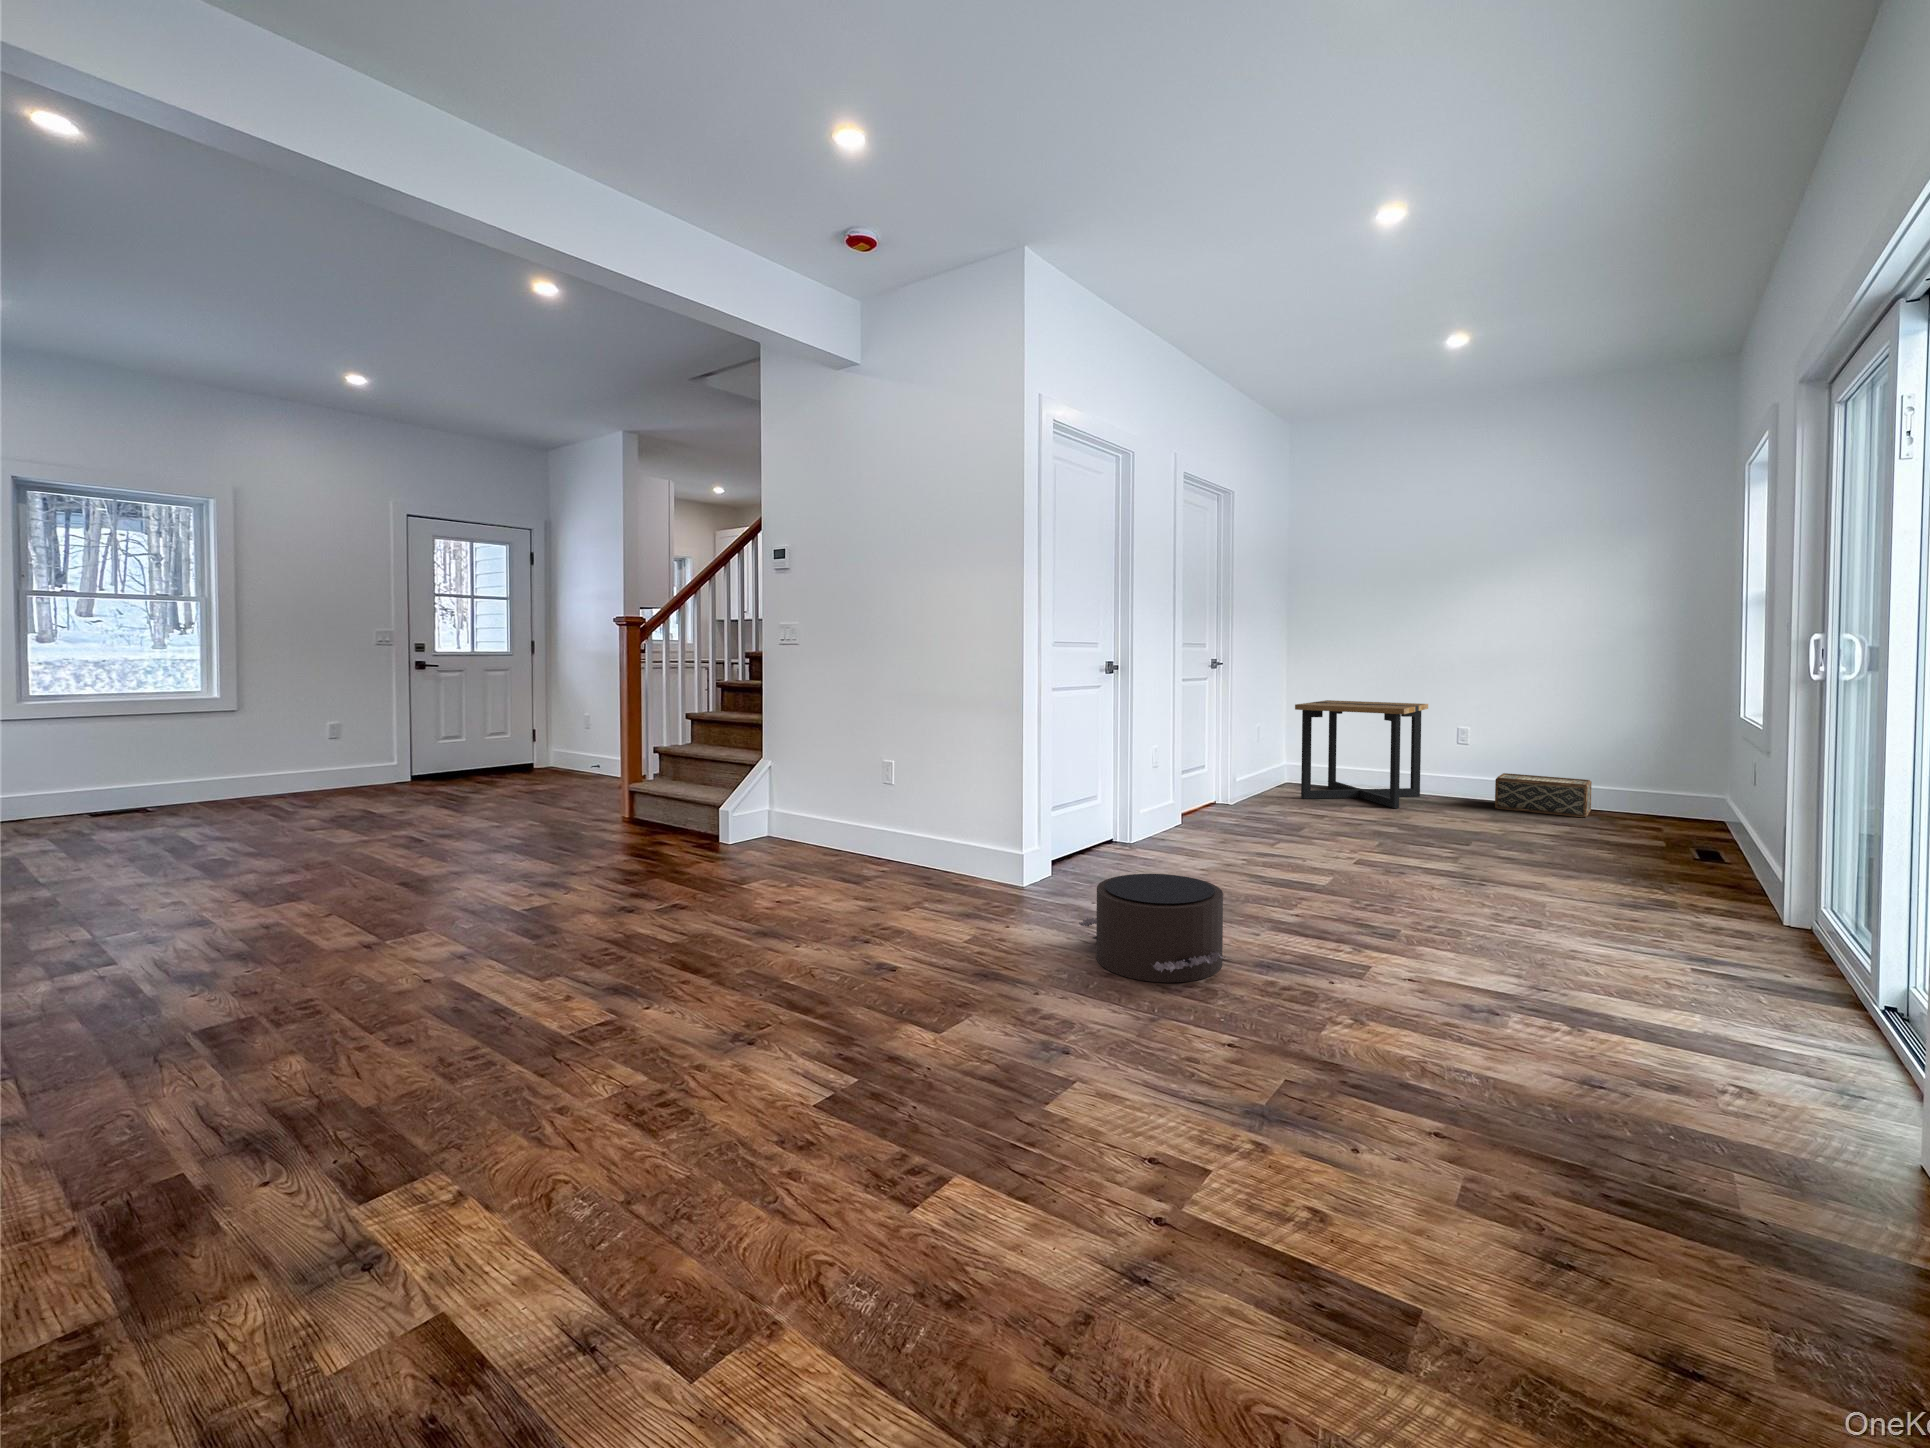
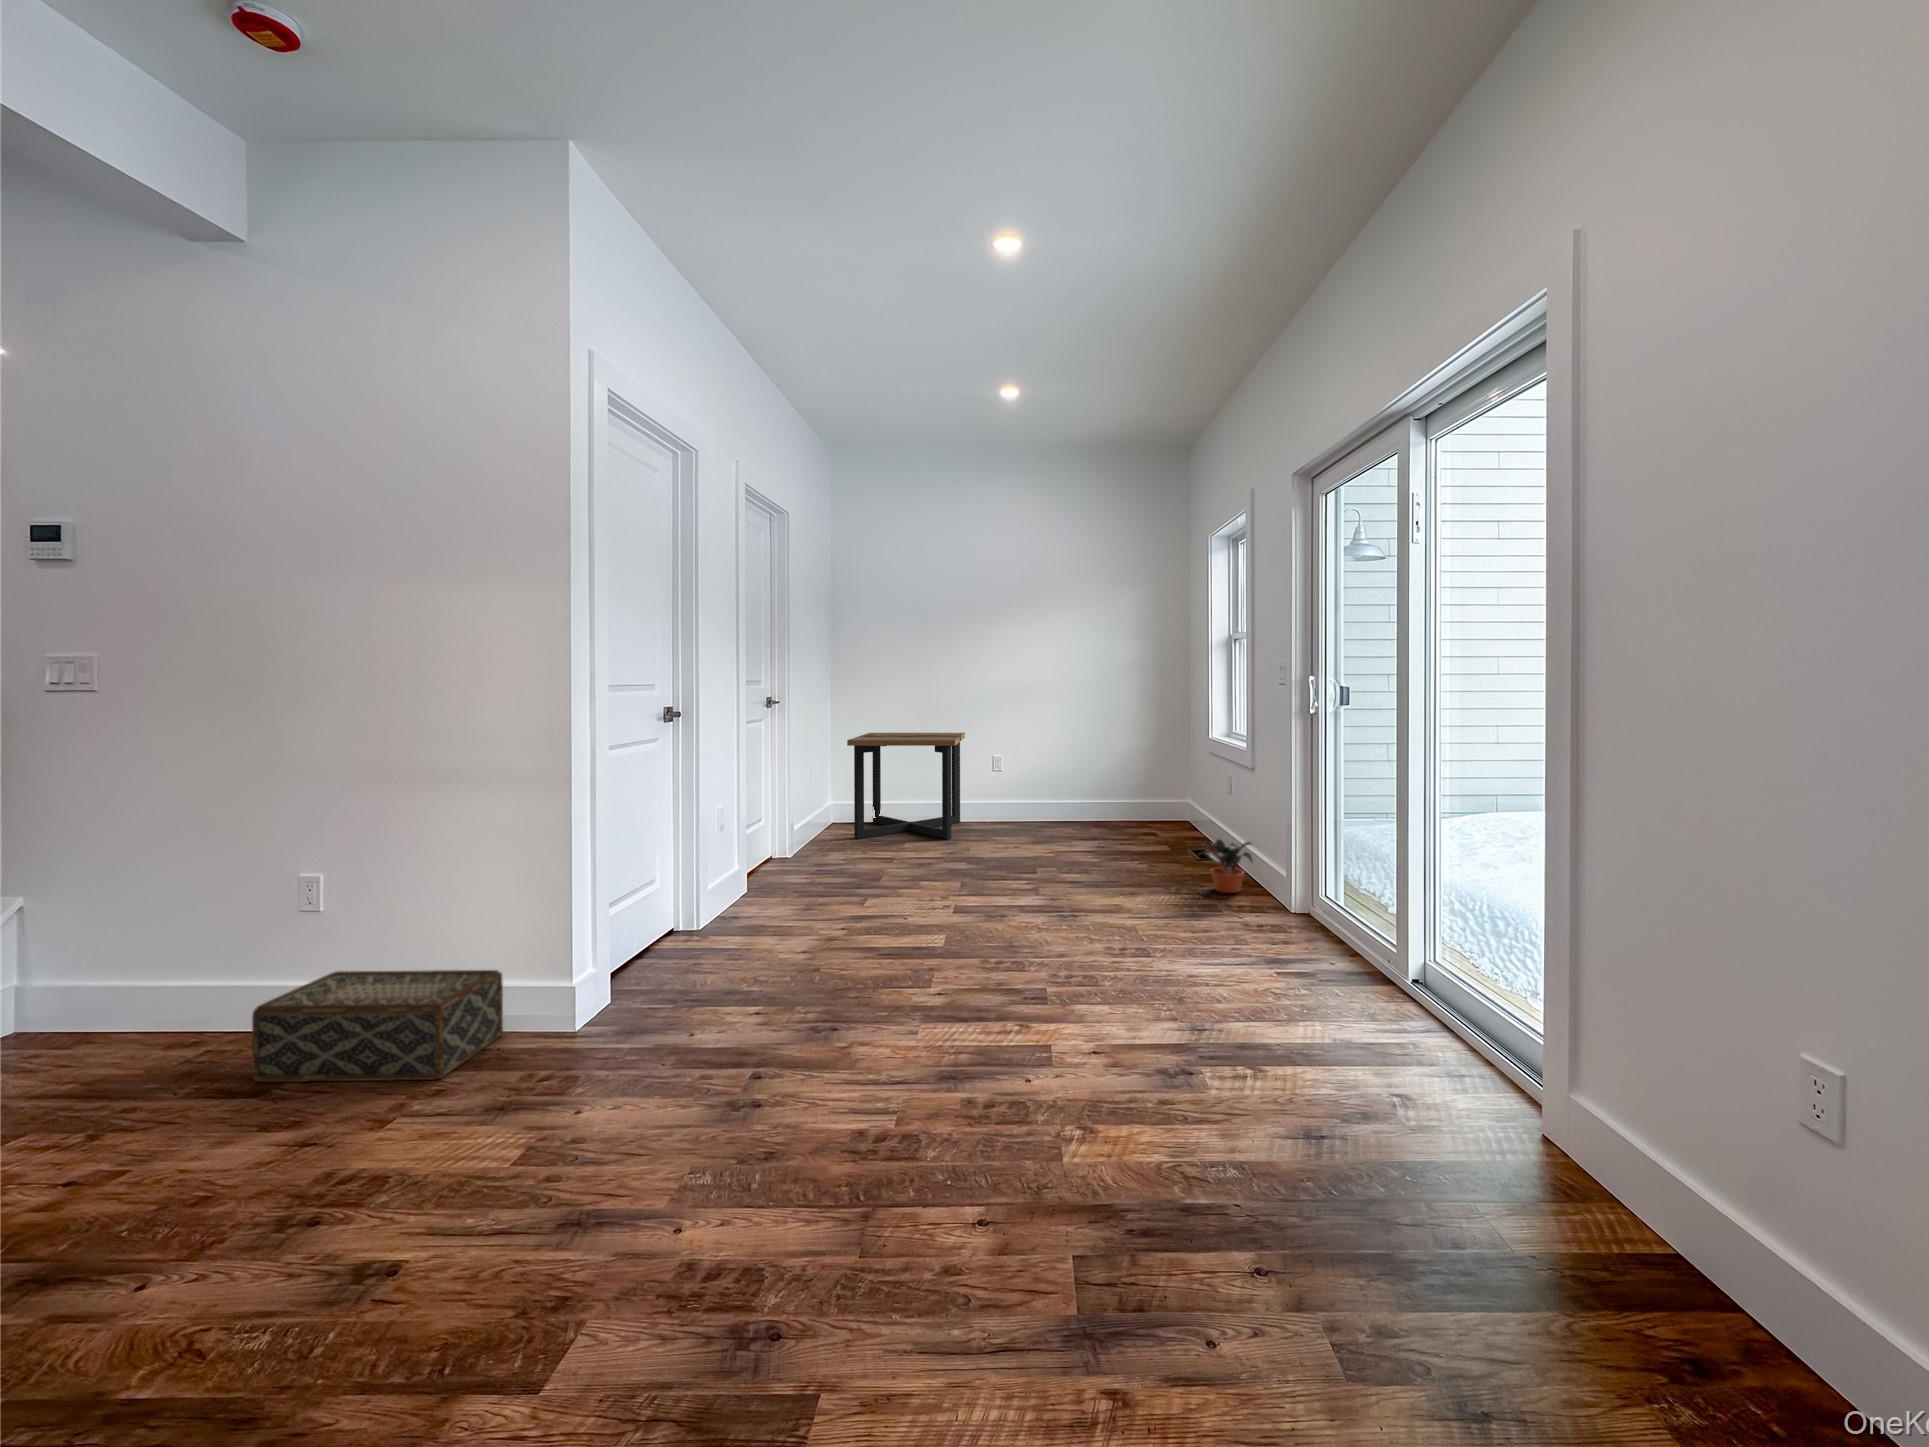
woven basket: present [1495,773,1592,817] -> present [252,970,503,1082]
potted plant: none [1654,832,1760,896] -> present [1196,839,1254,893]
pouf: present [1079,874,1225,983] -> none [699,985,919,1151]

